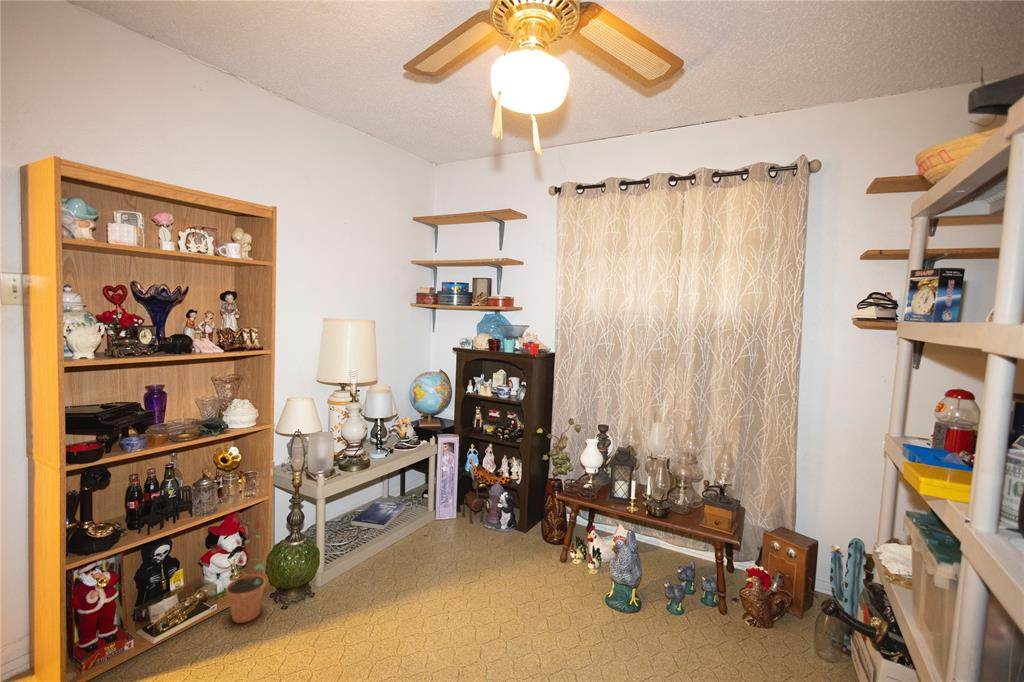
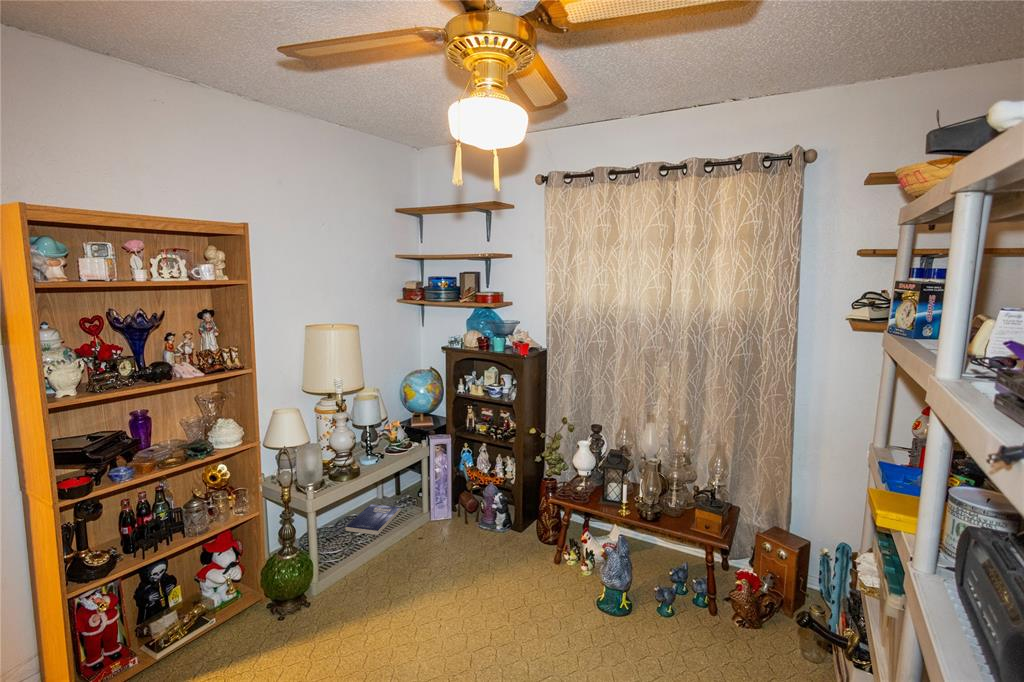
potted plant: present [212,513,266,623] -> none [205,530,263,636]

